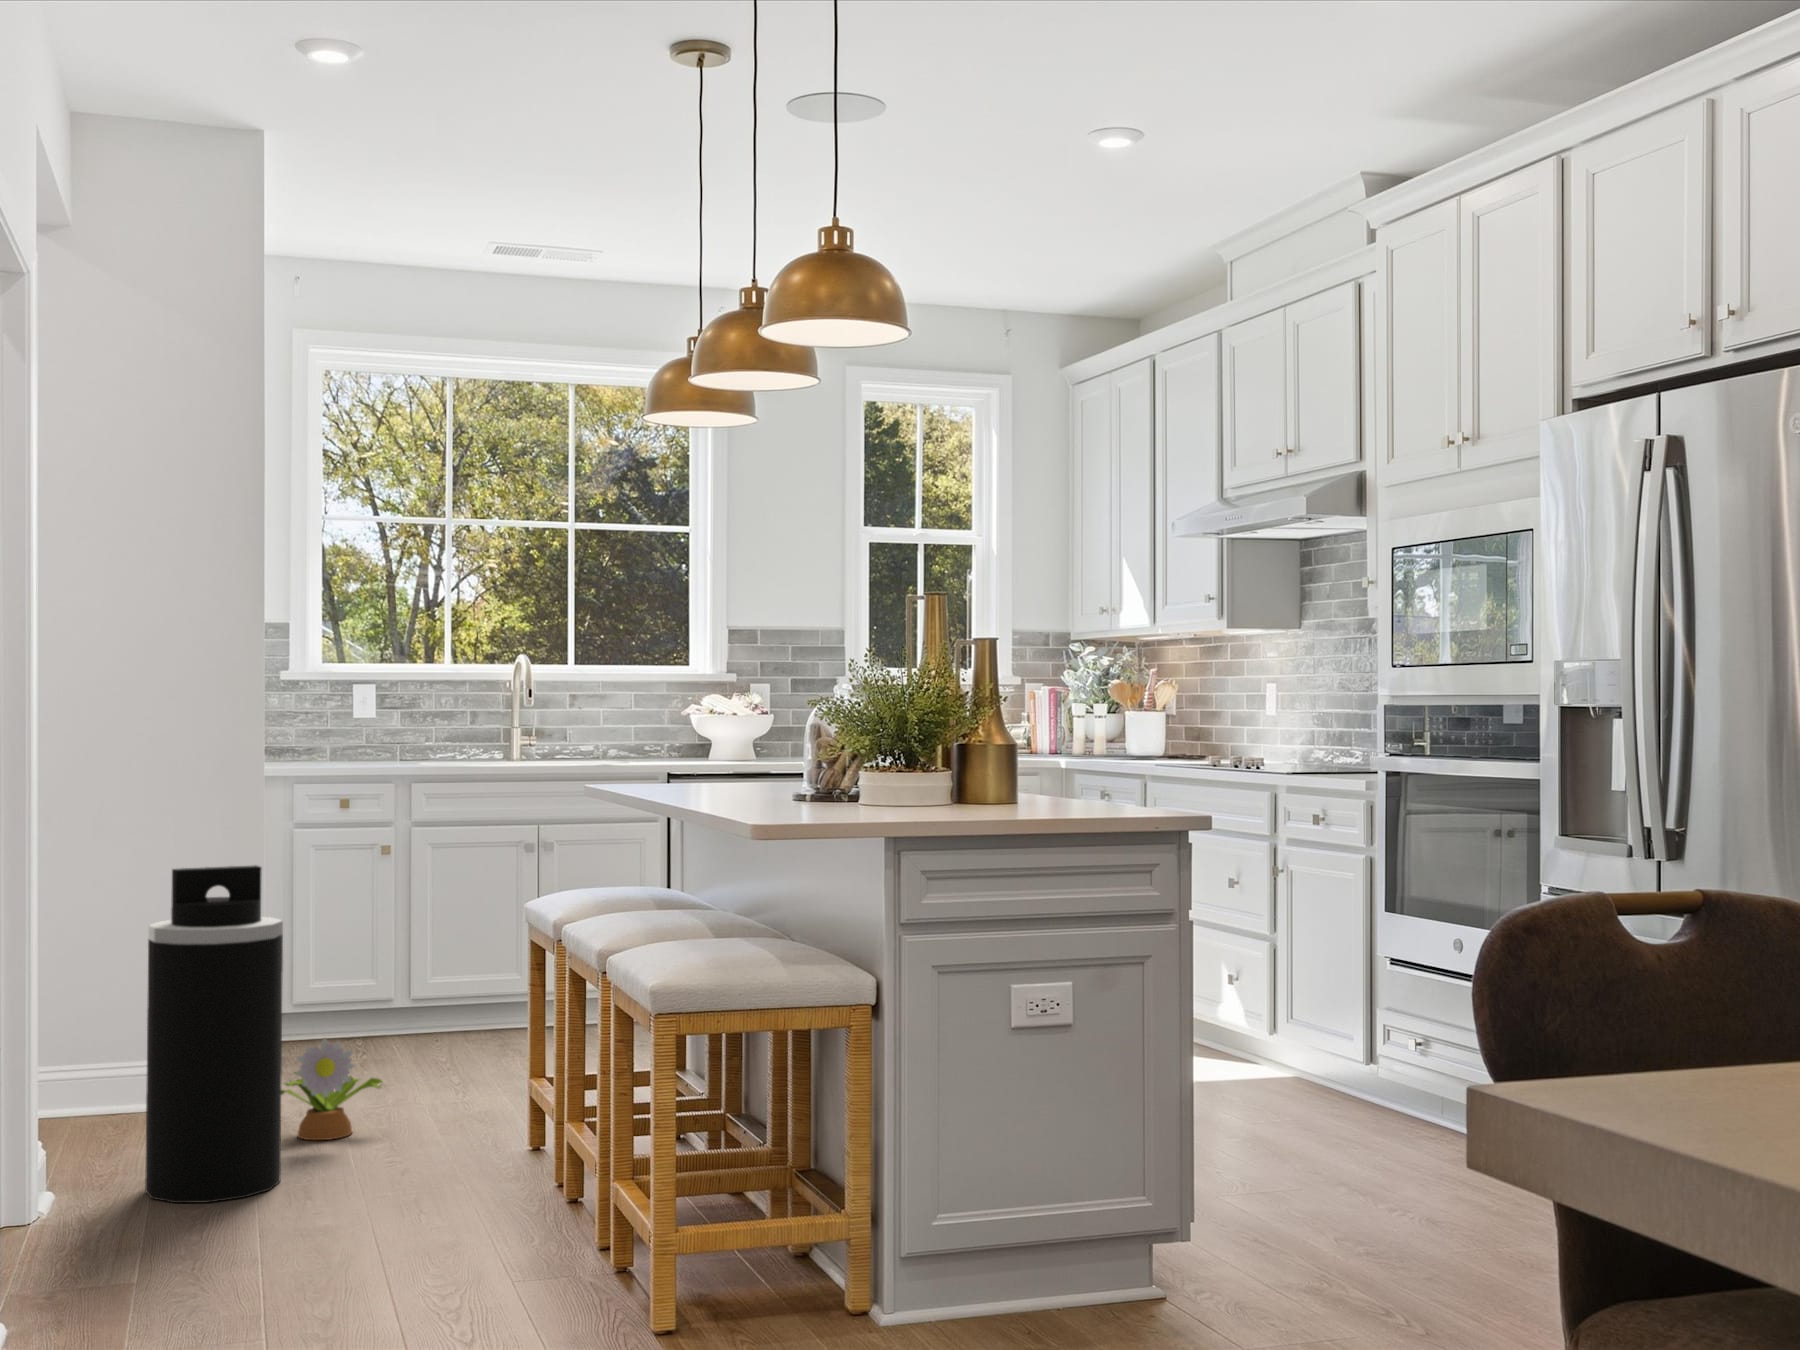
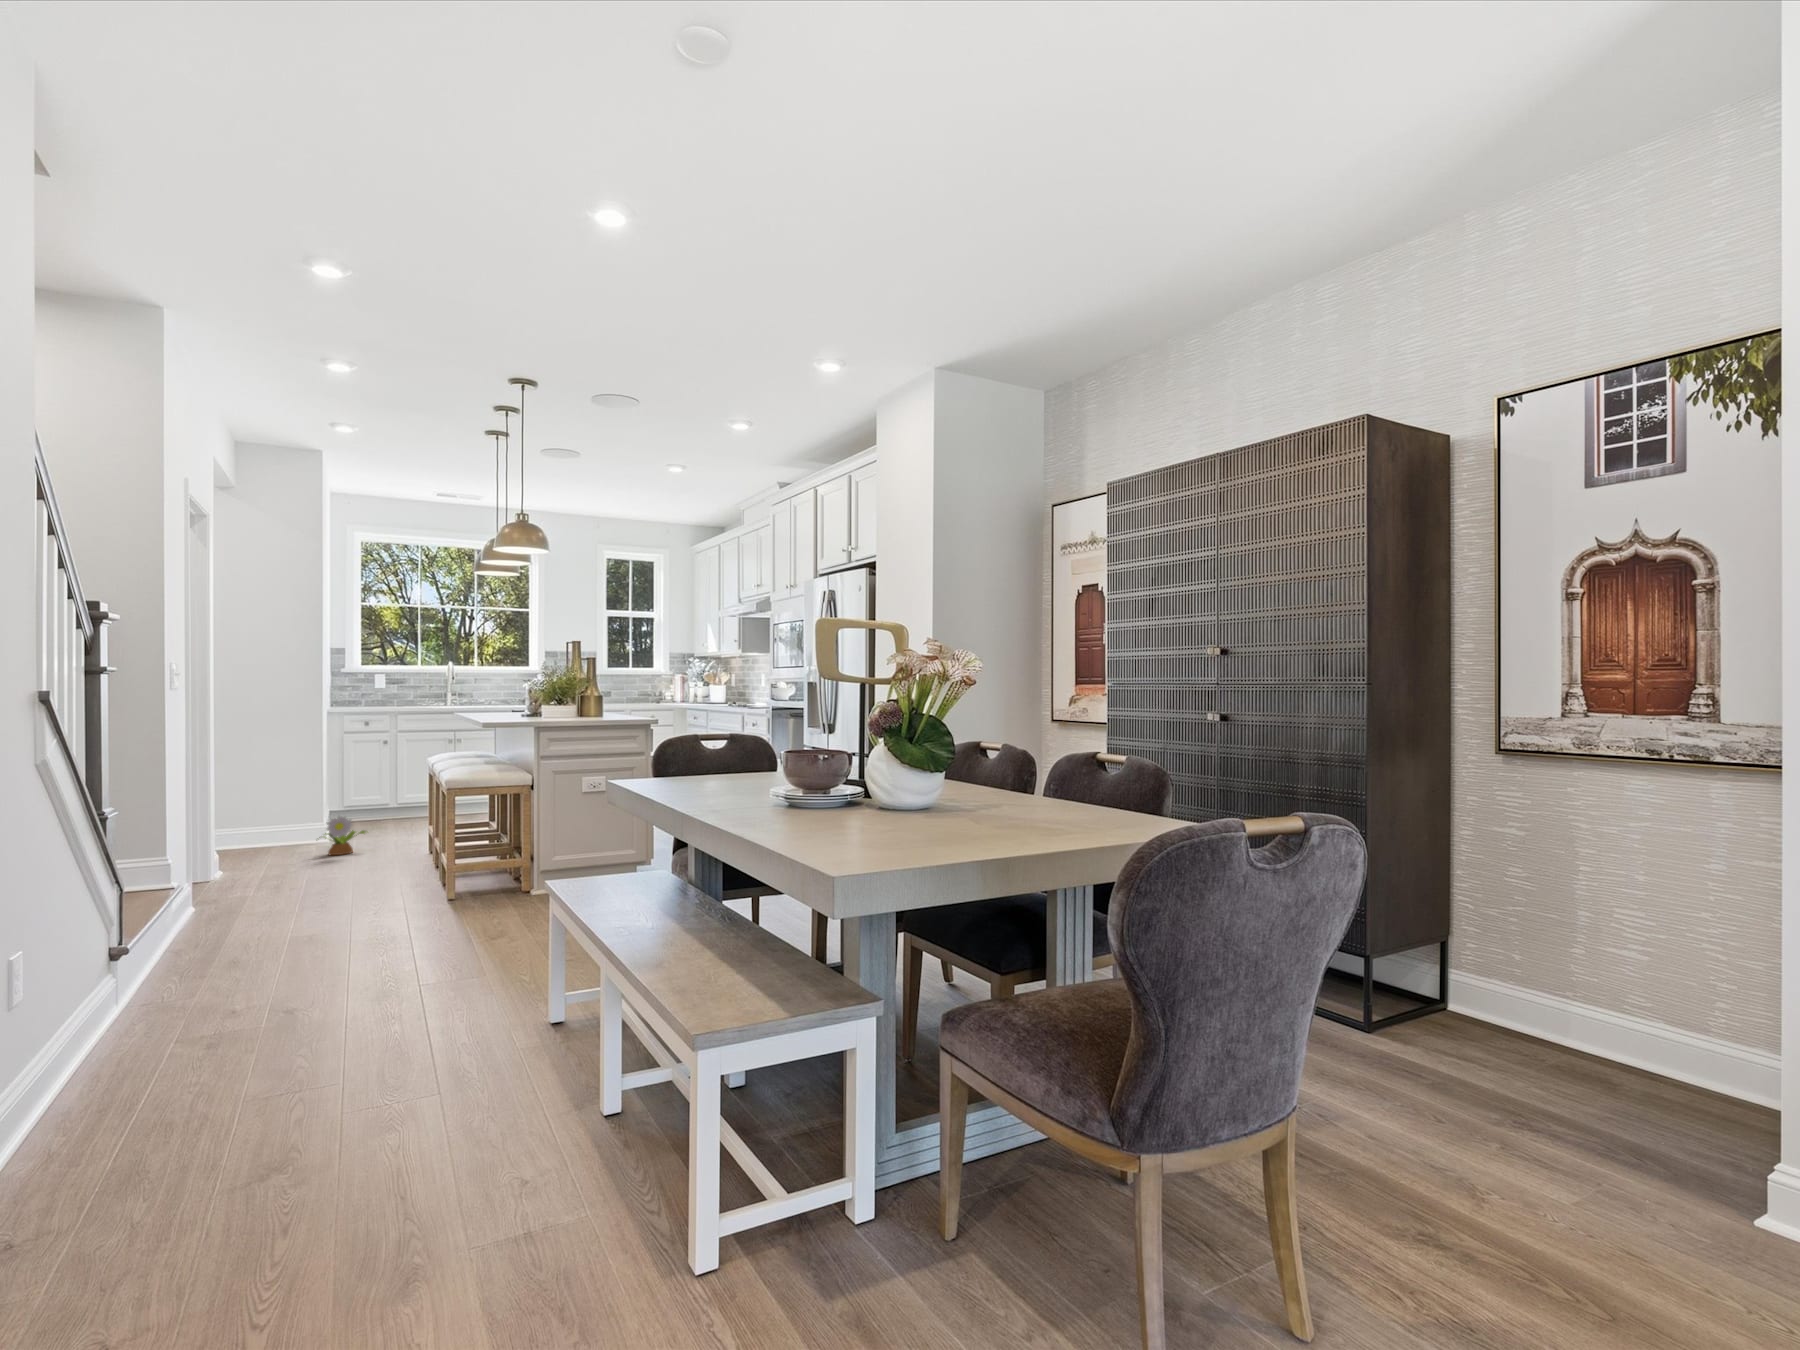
trash can: present [145,865,283,1203] -> none [251,747,314,878]

